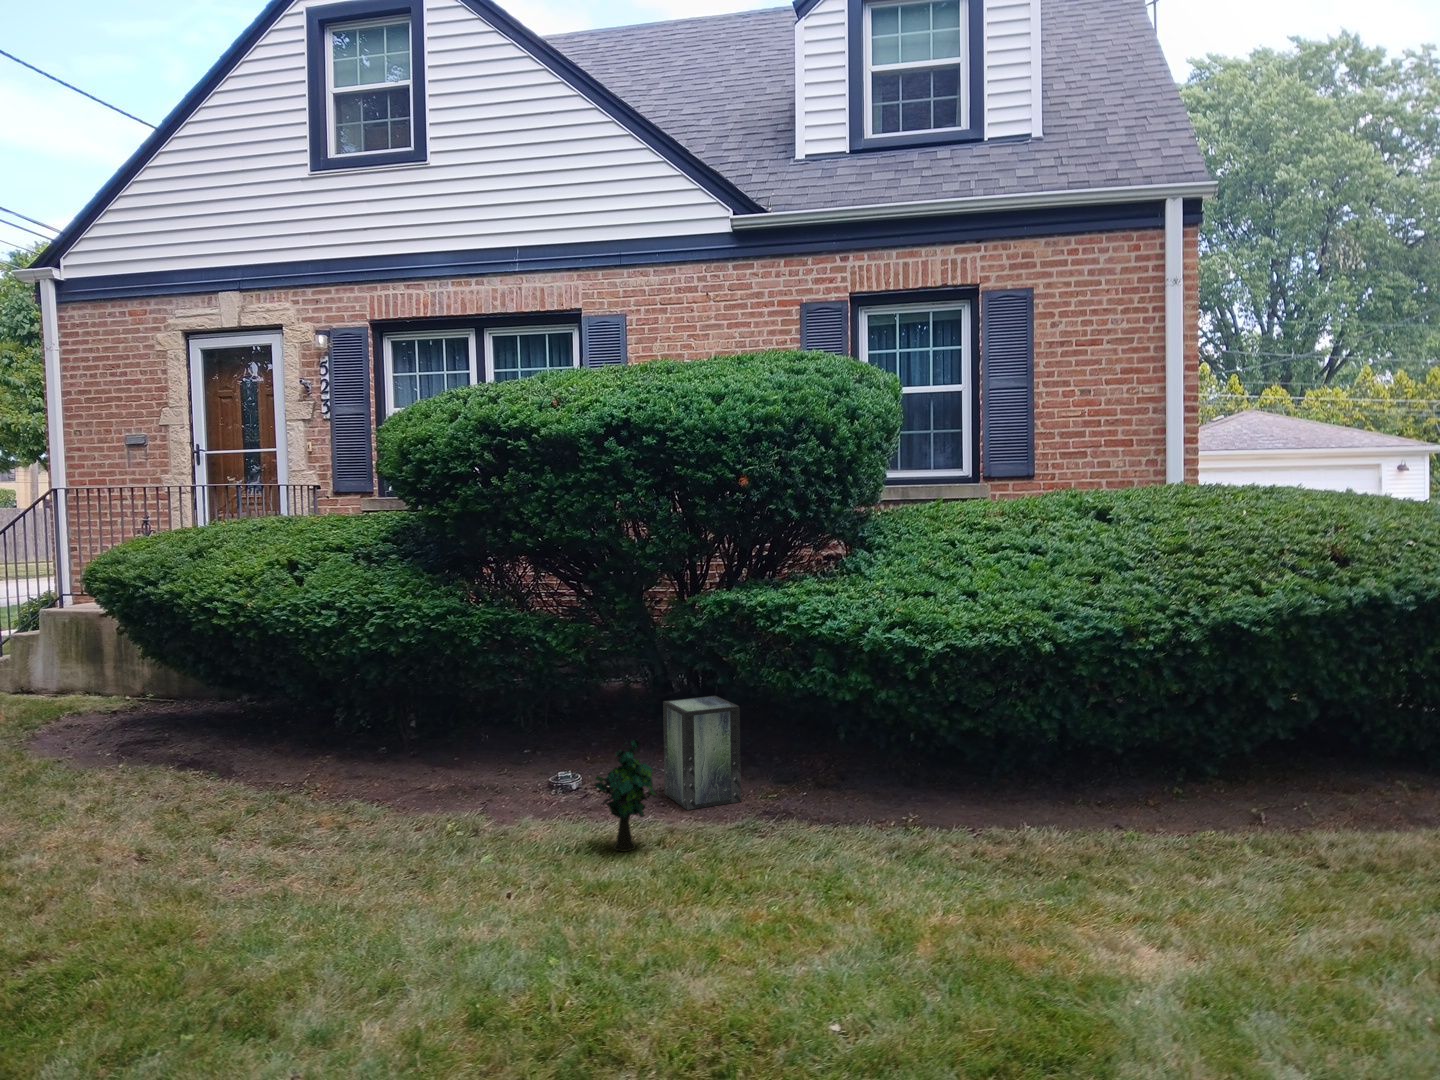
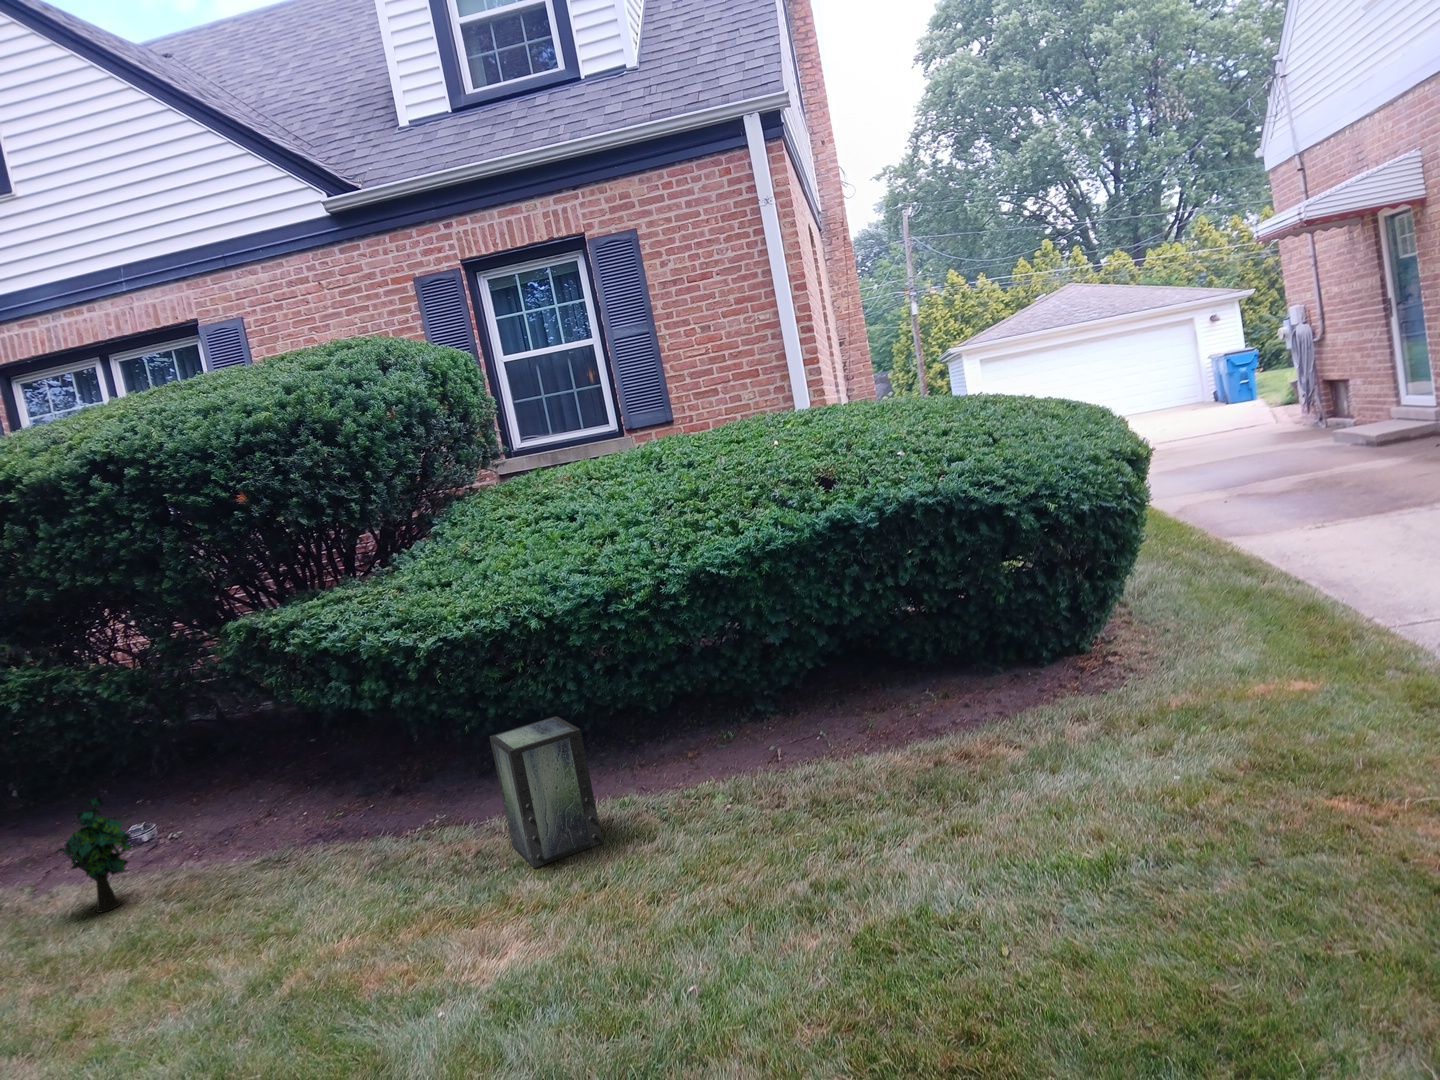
storage box: present [663,696,741,810] -> present [490,716,603,868]

